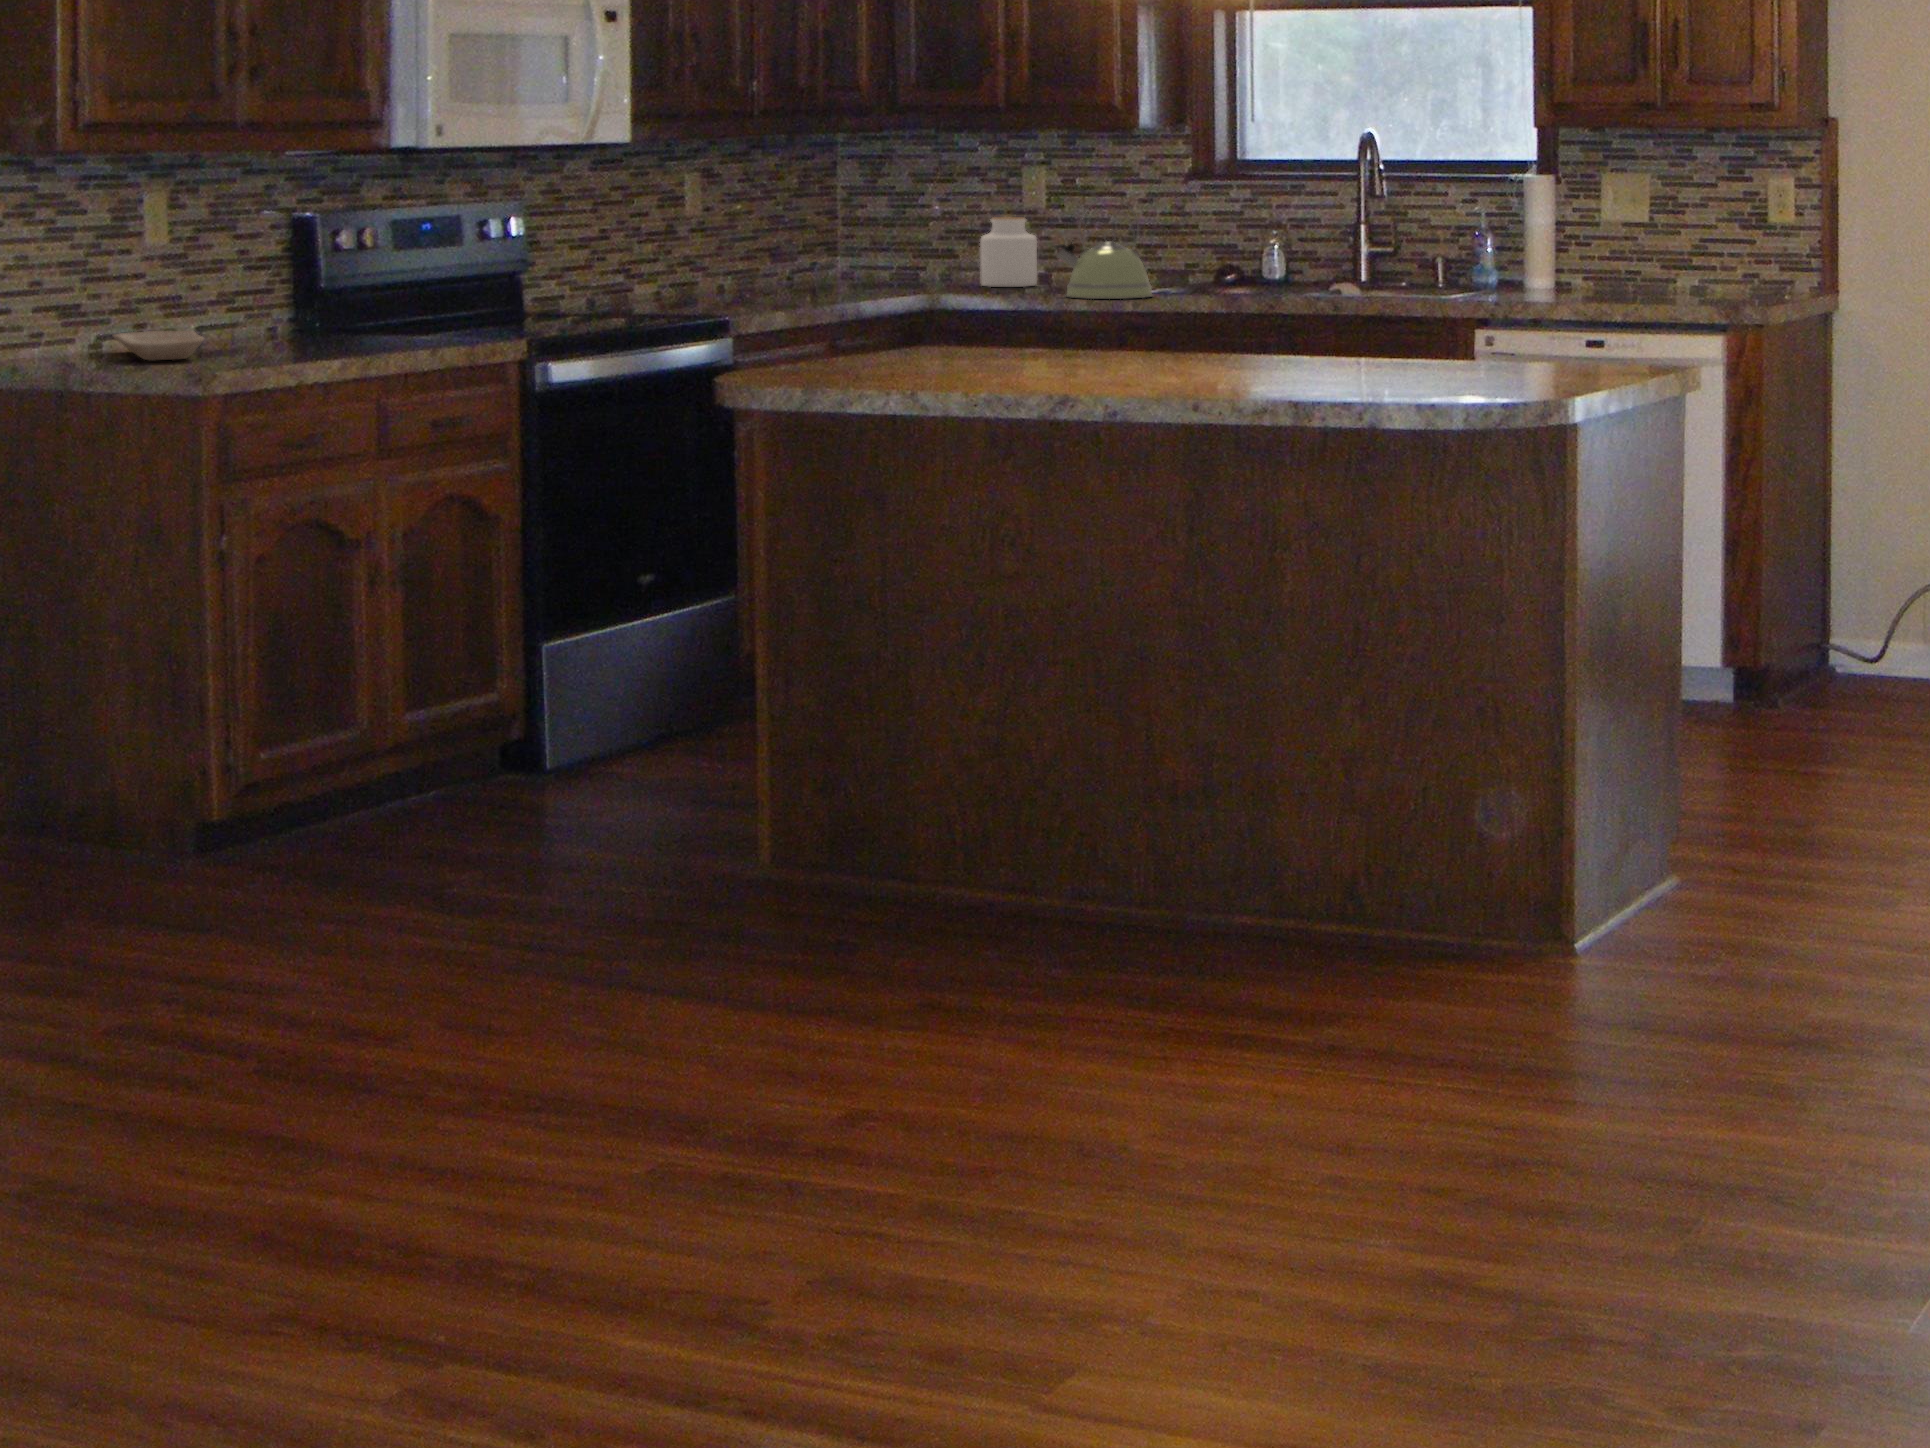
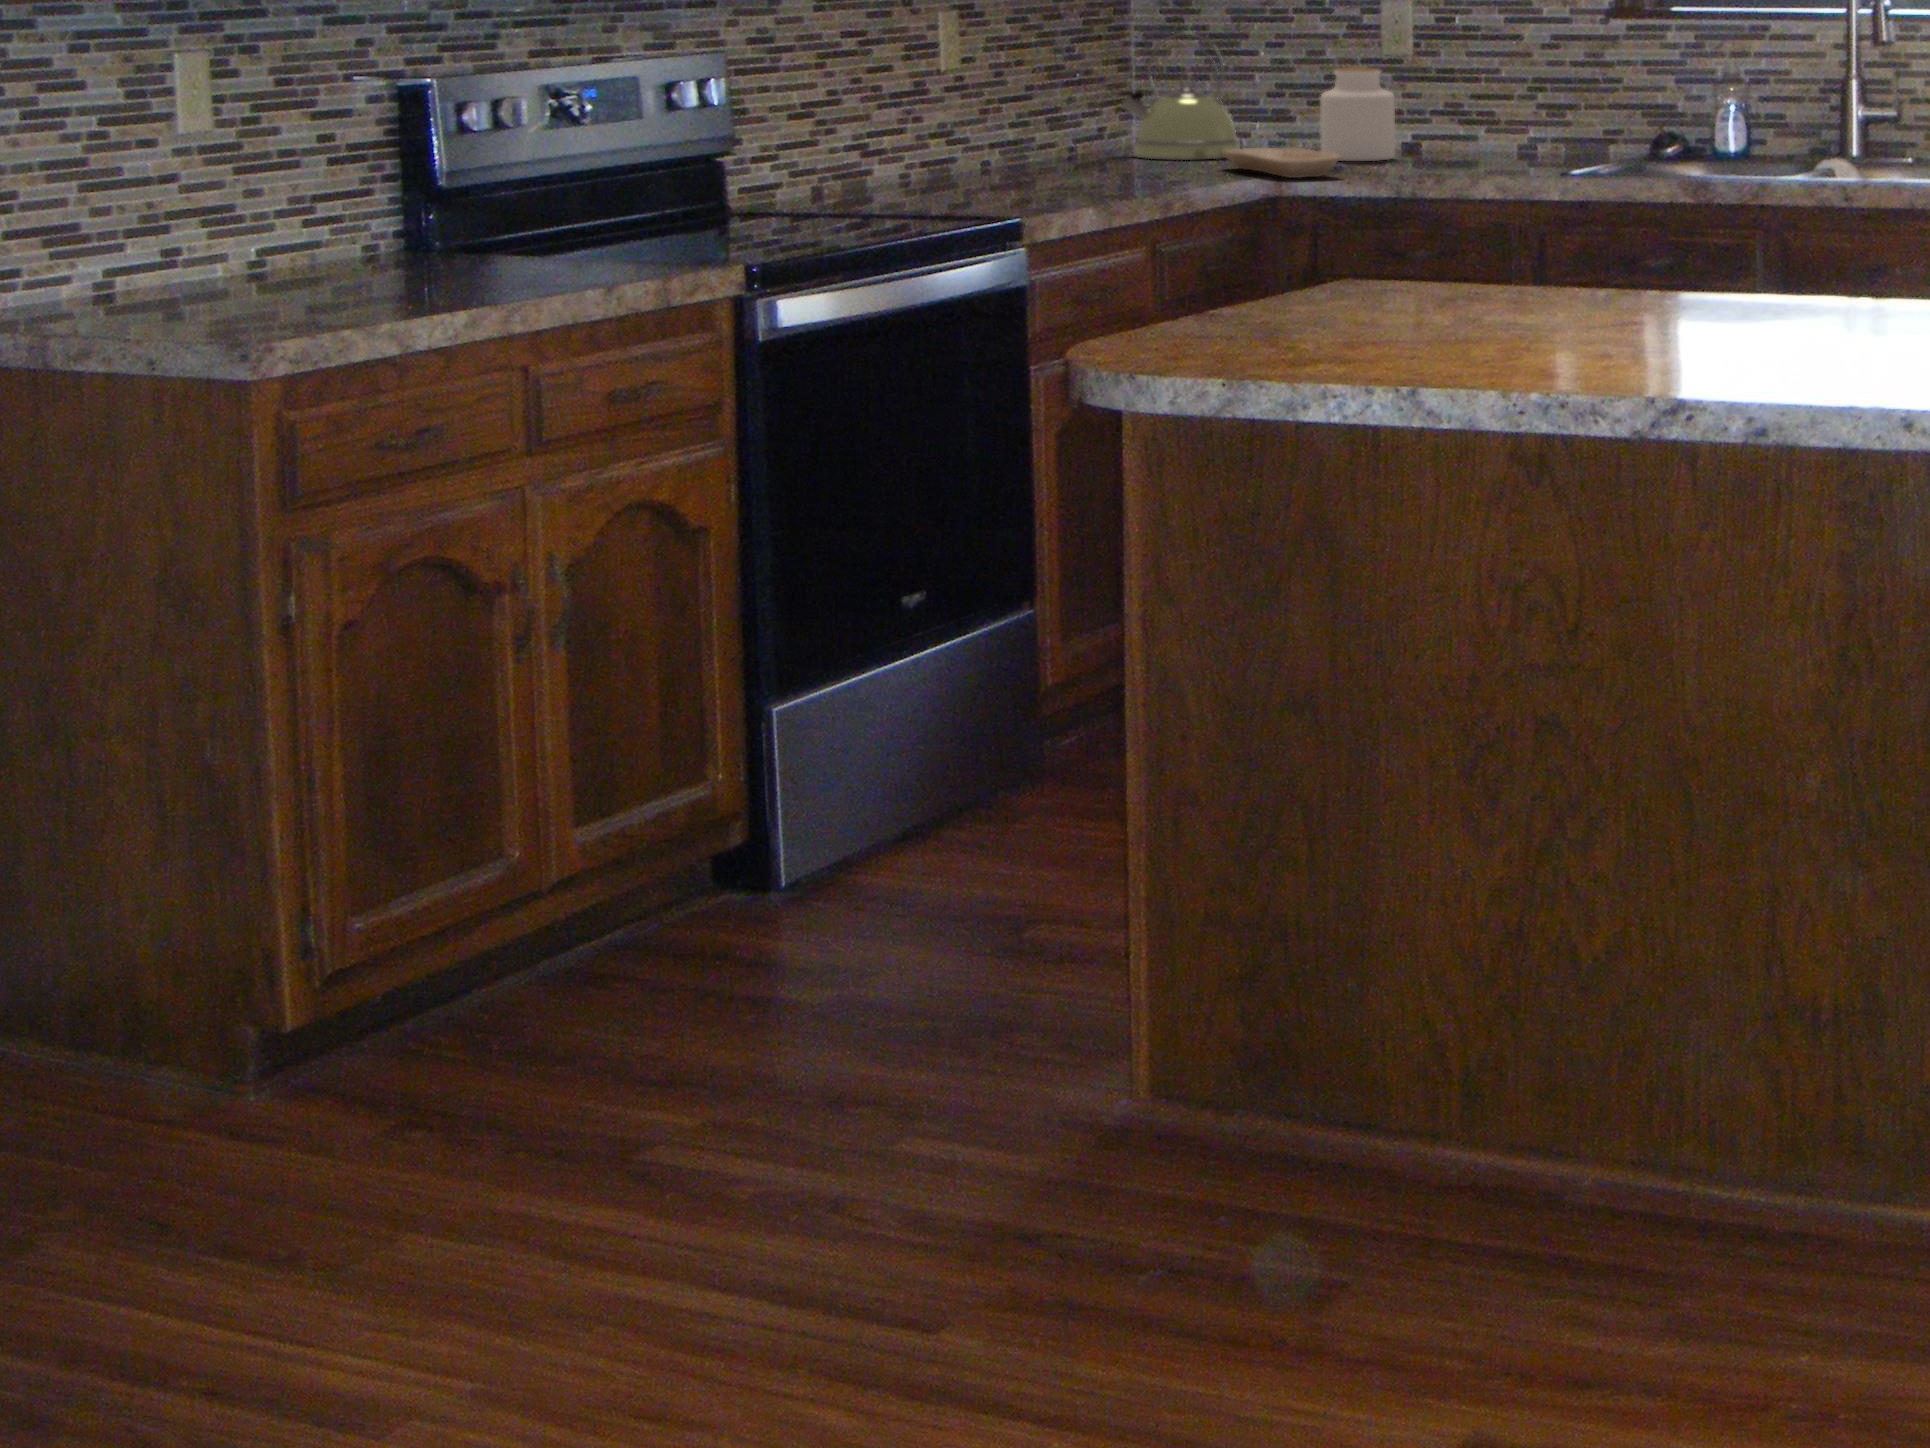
kettle: present [1055,198,1152,299] -> present [1118,32,1240,160]
tray: present [113,331,204,361] -> present [1221,148,1341,178]

